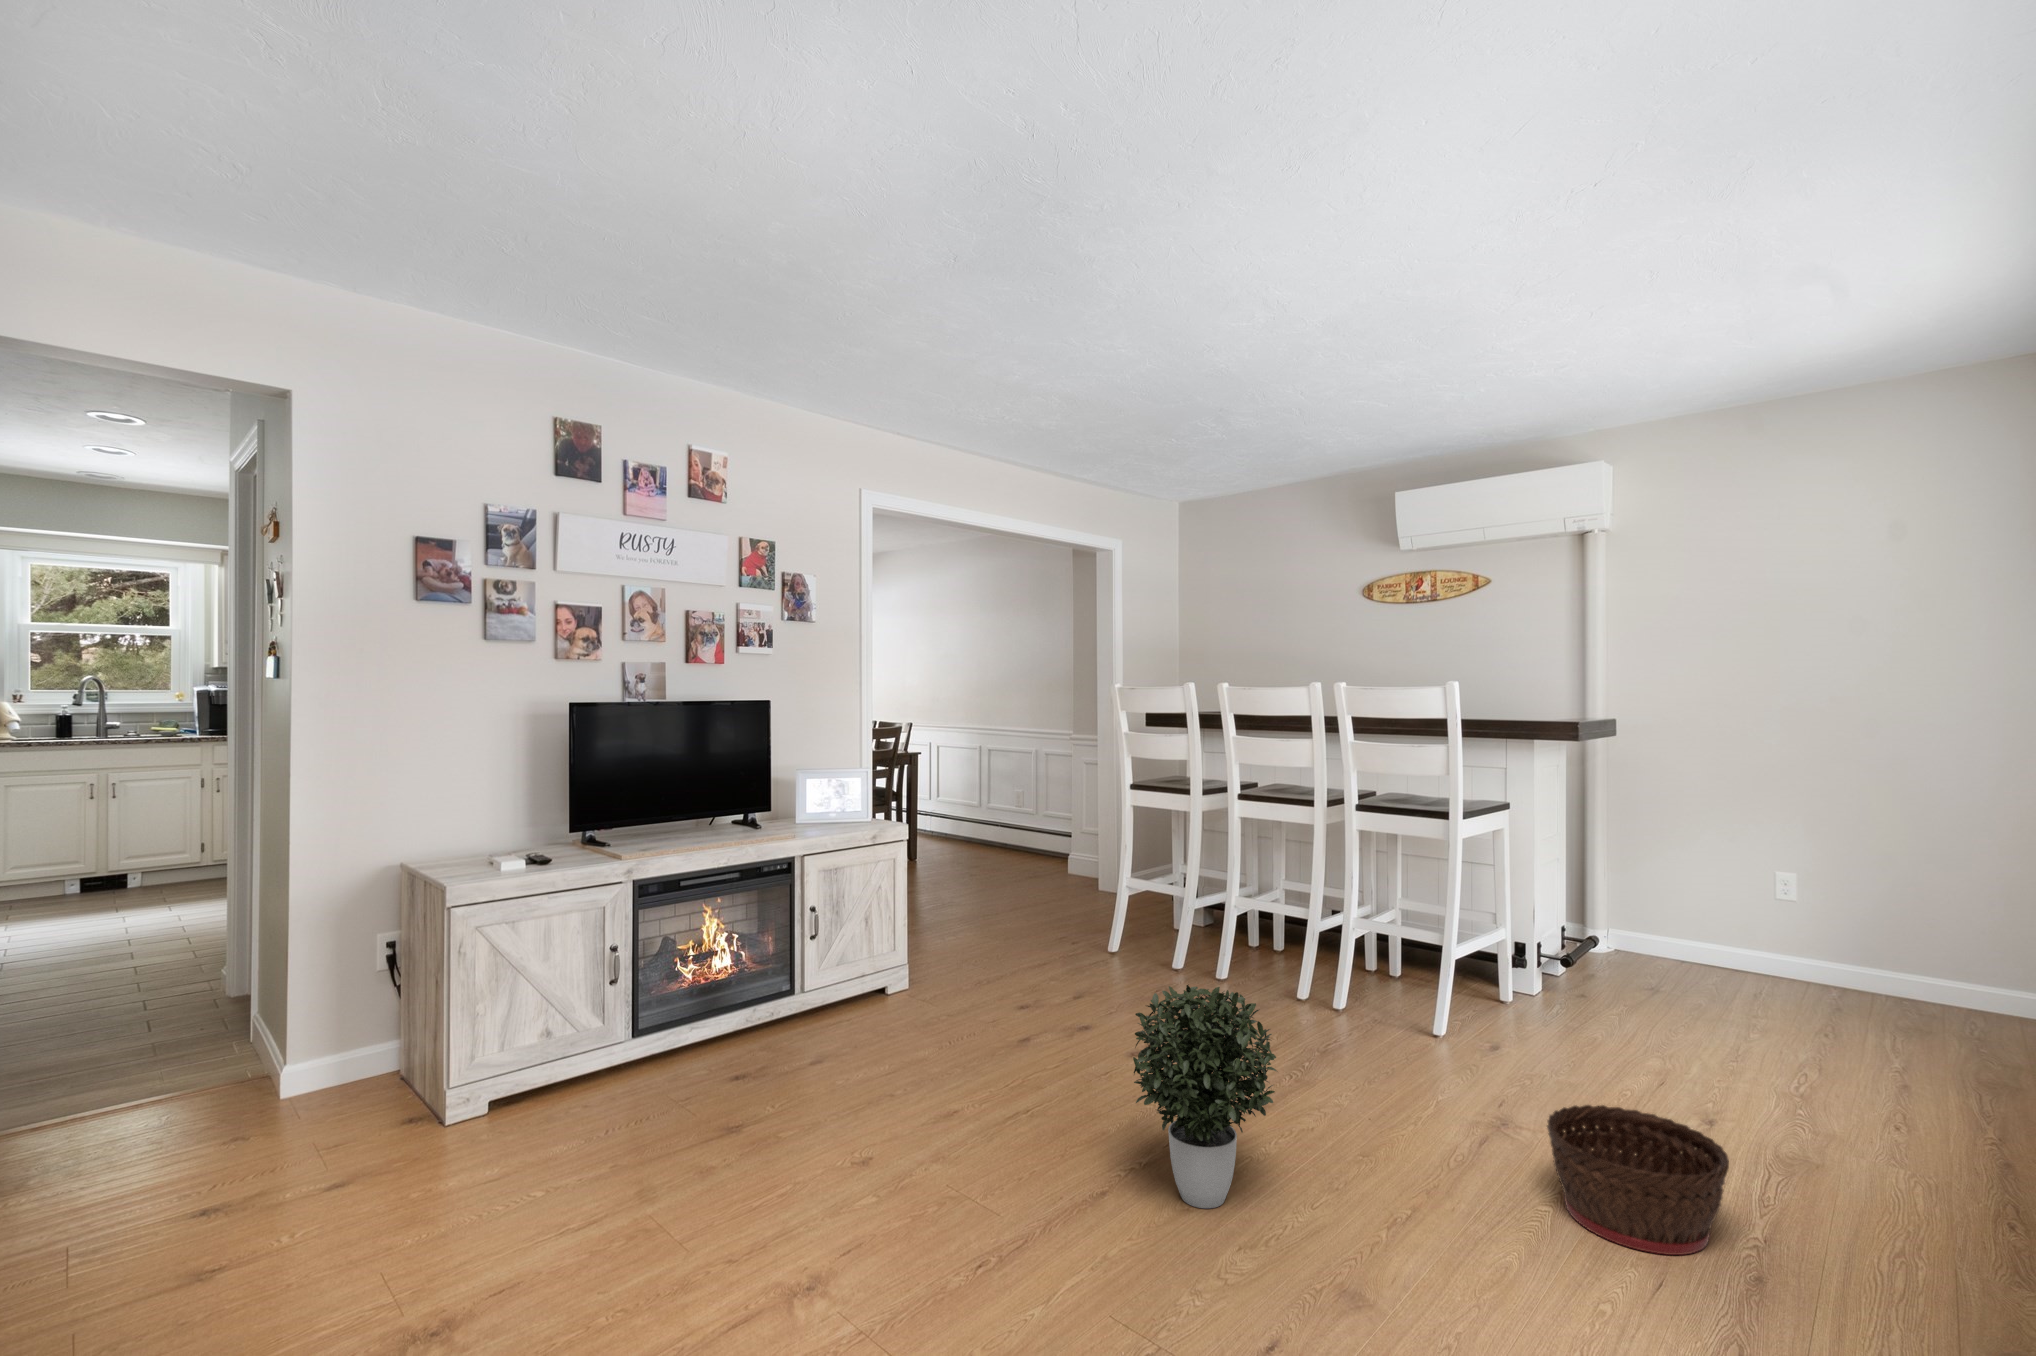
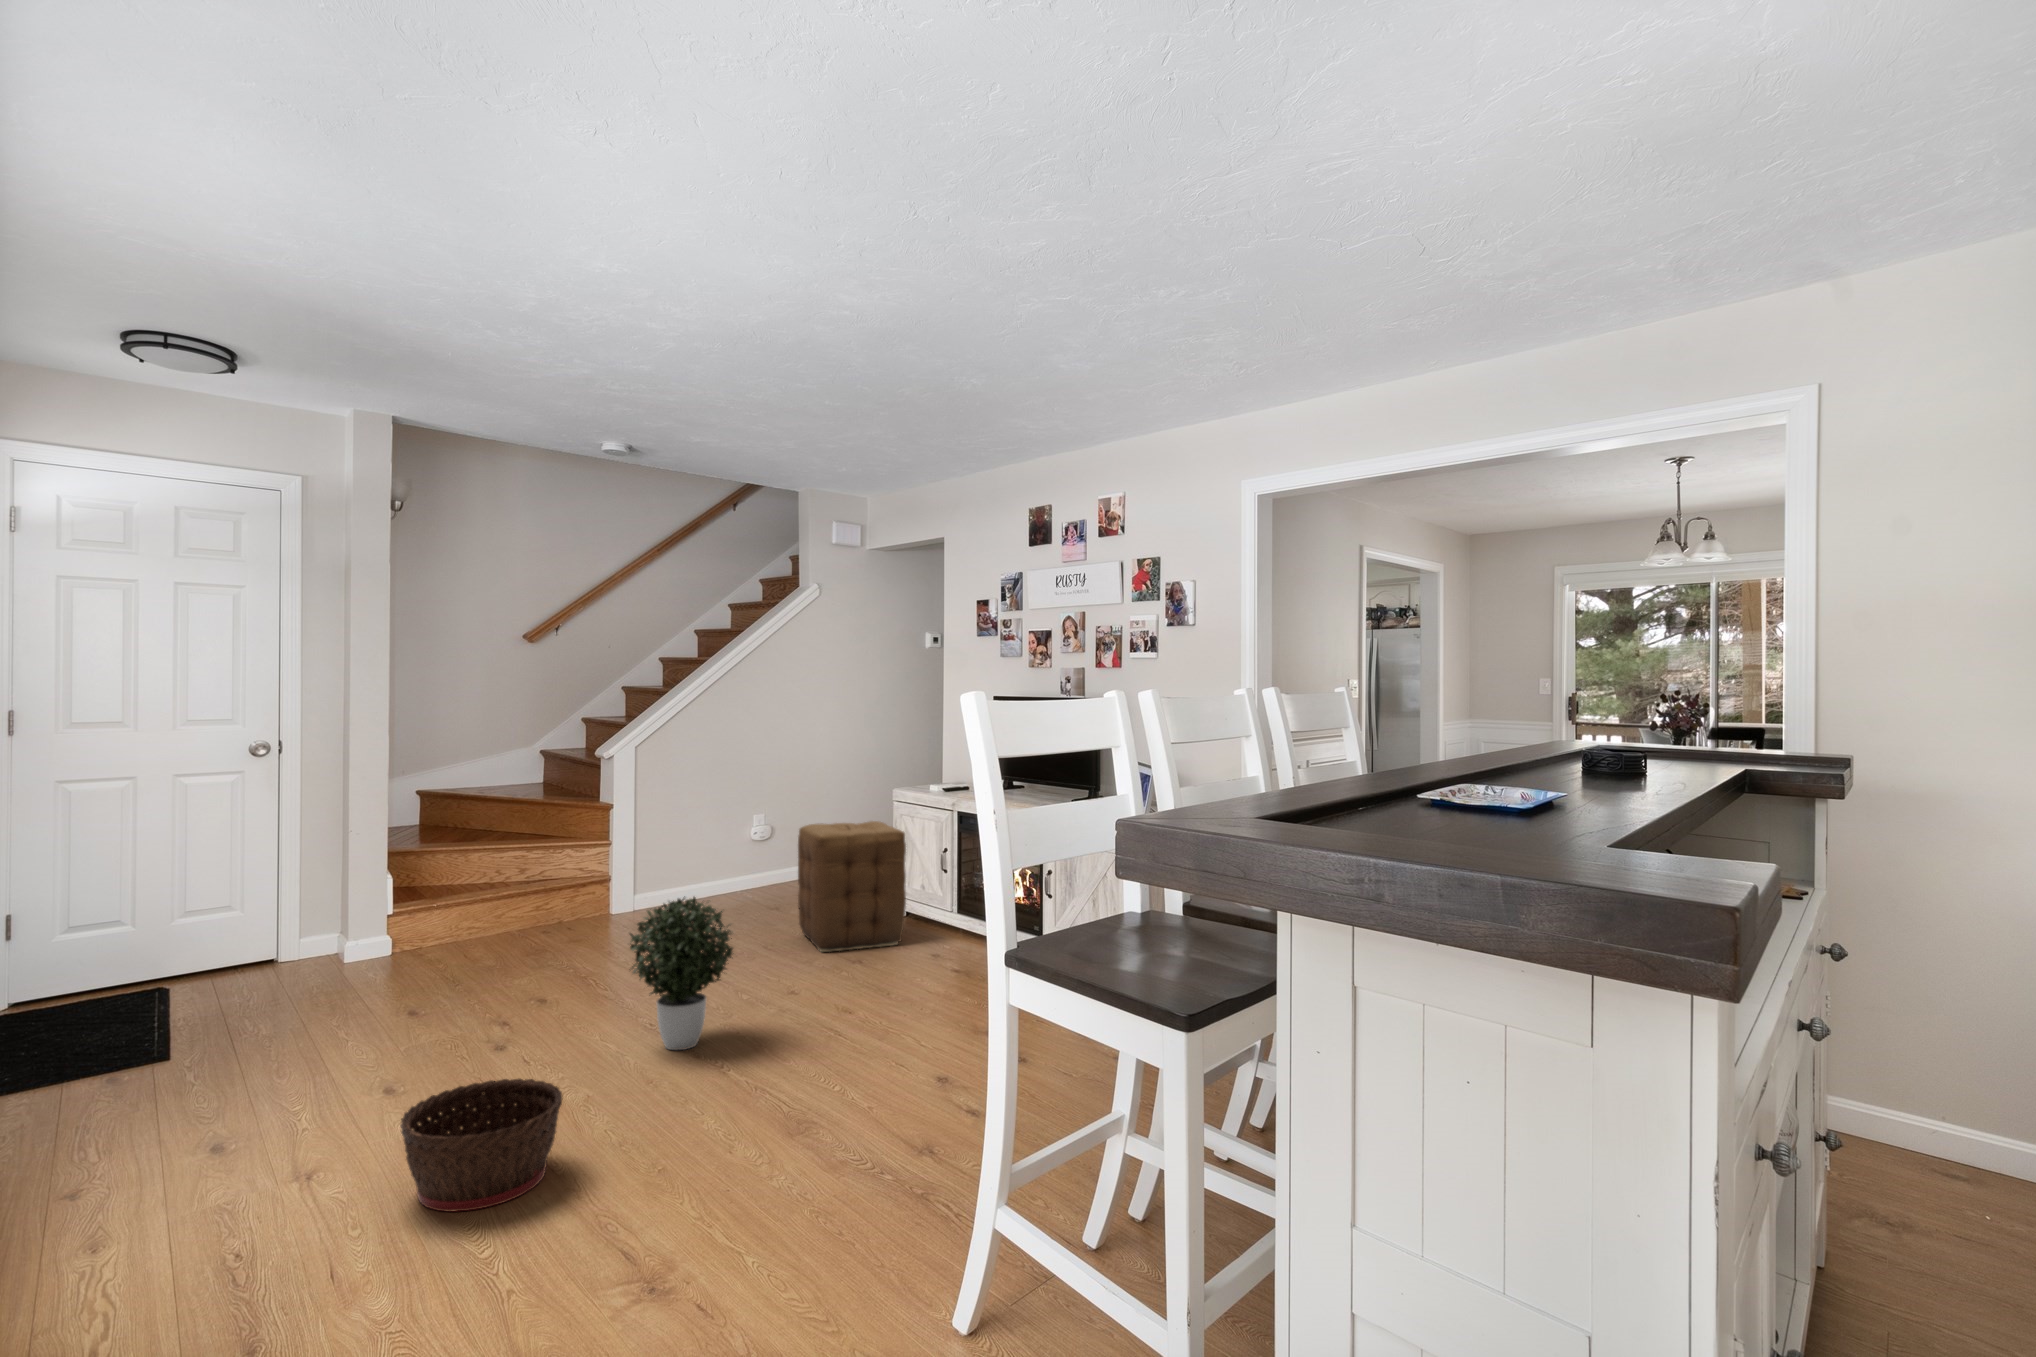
ottoman: none [534,922,729,1198] -> present [798,821,906,952]

